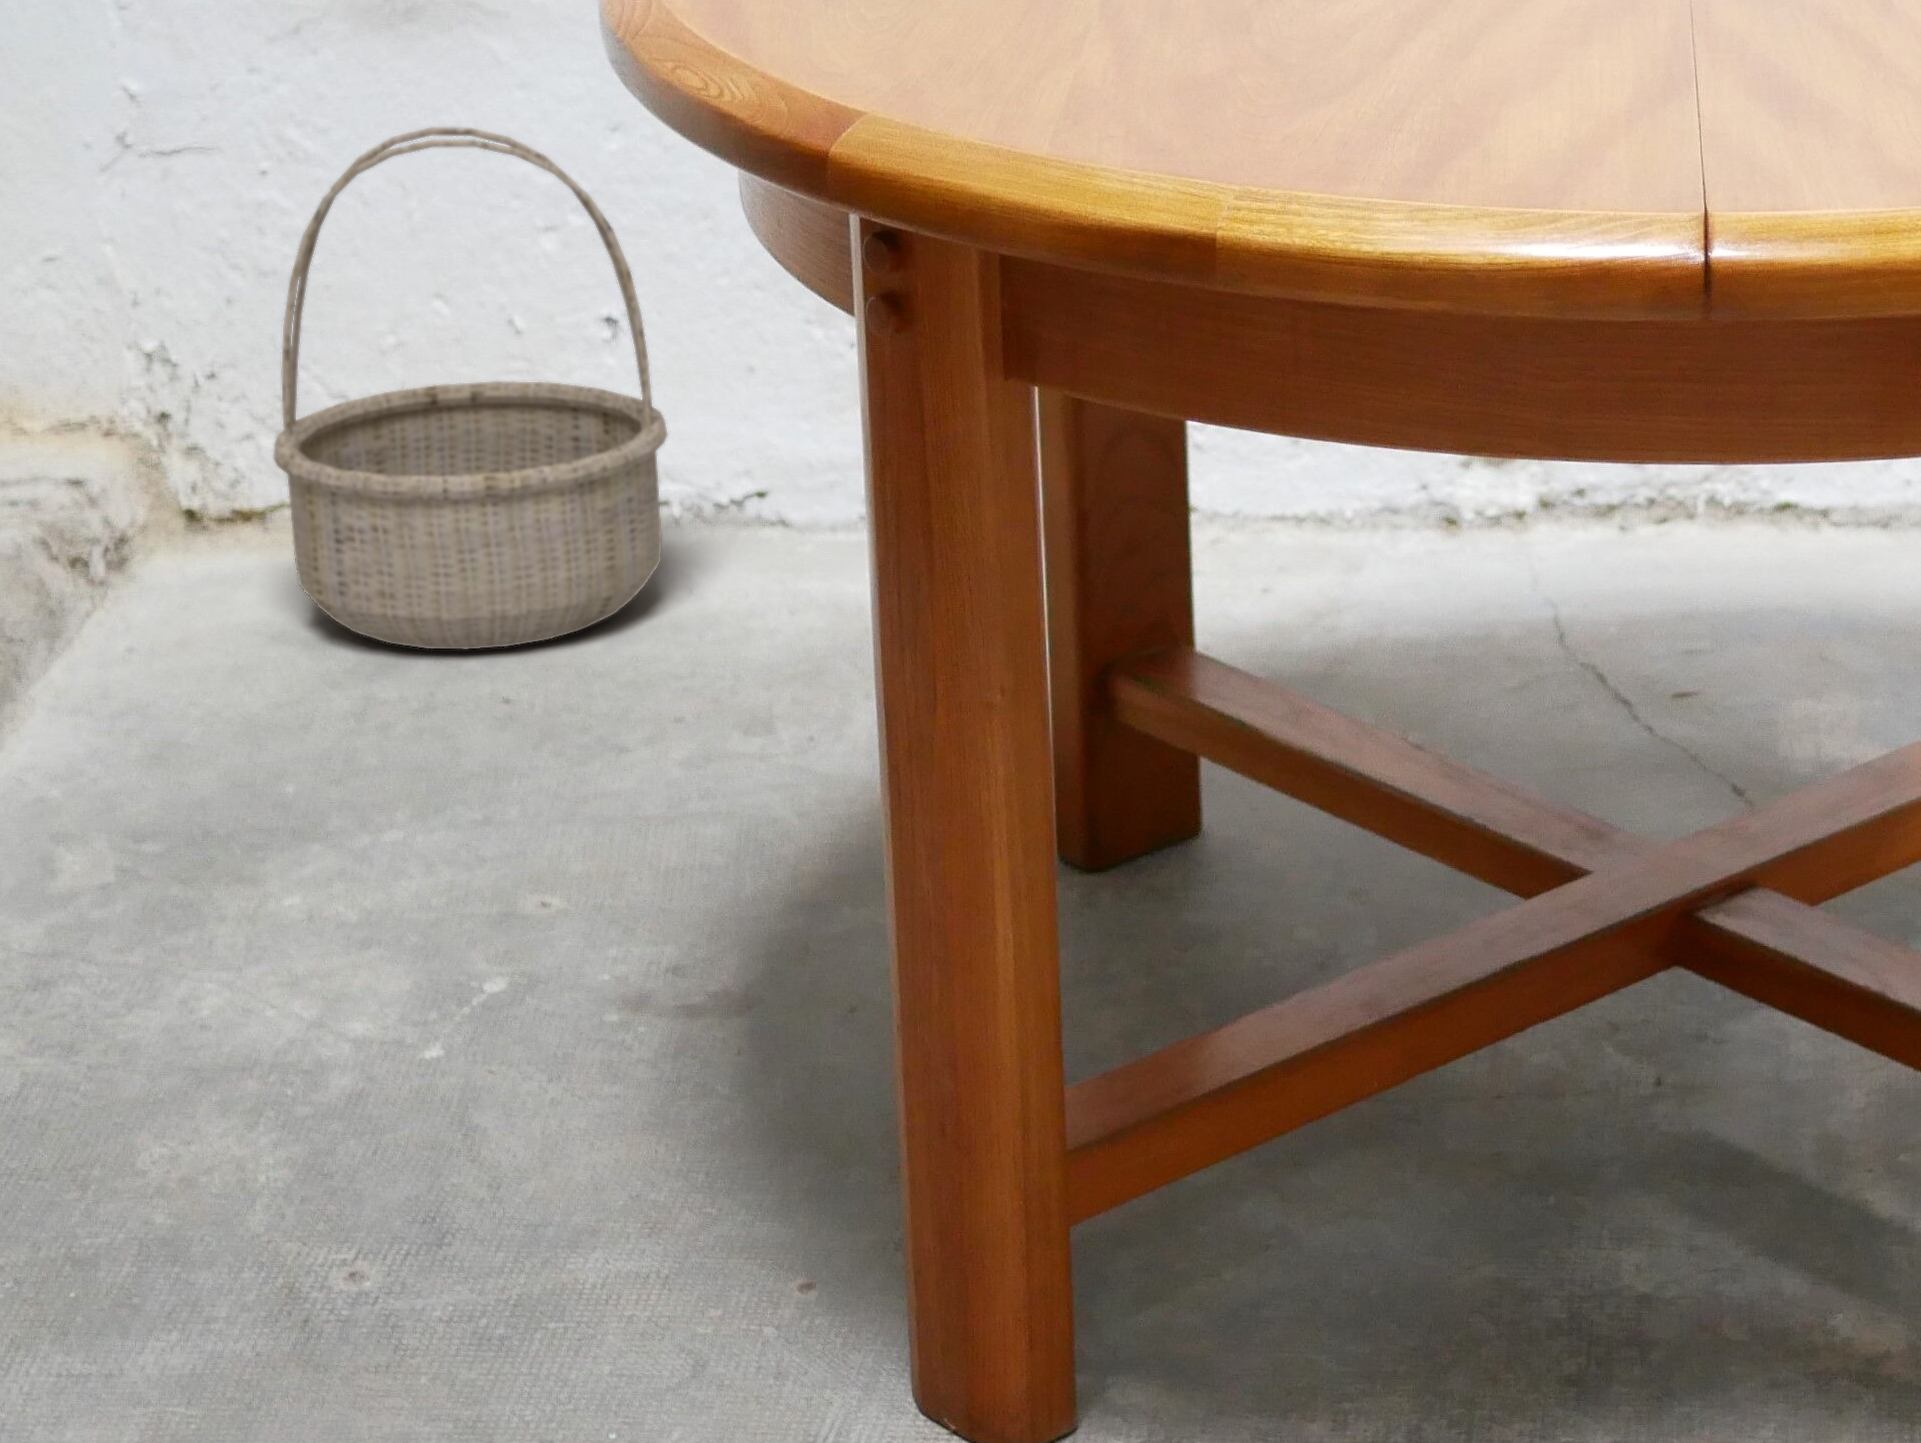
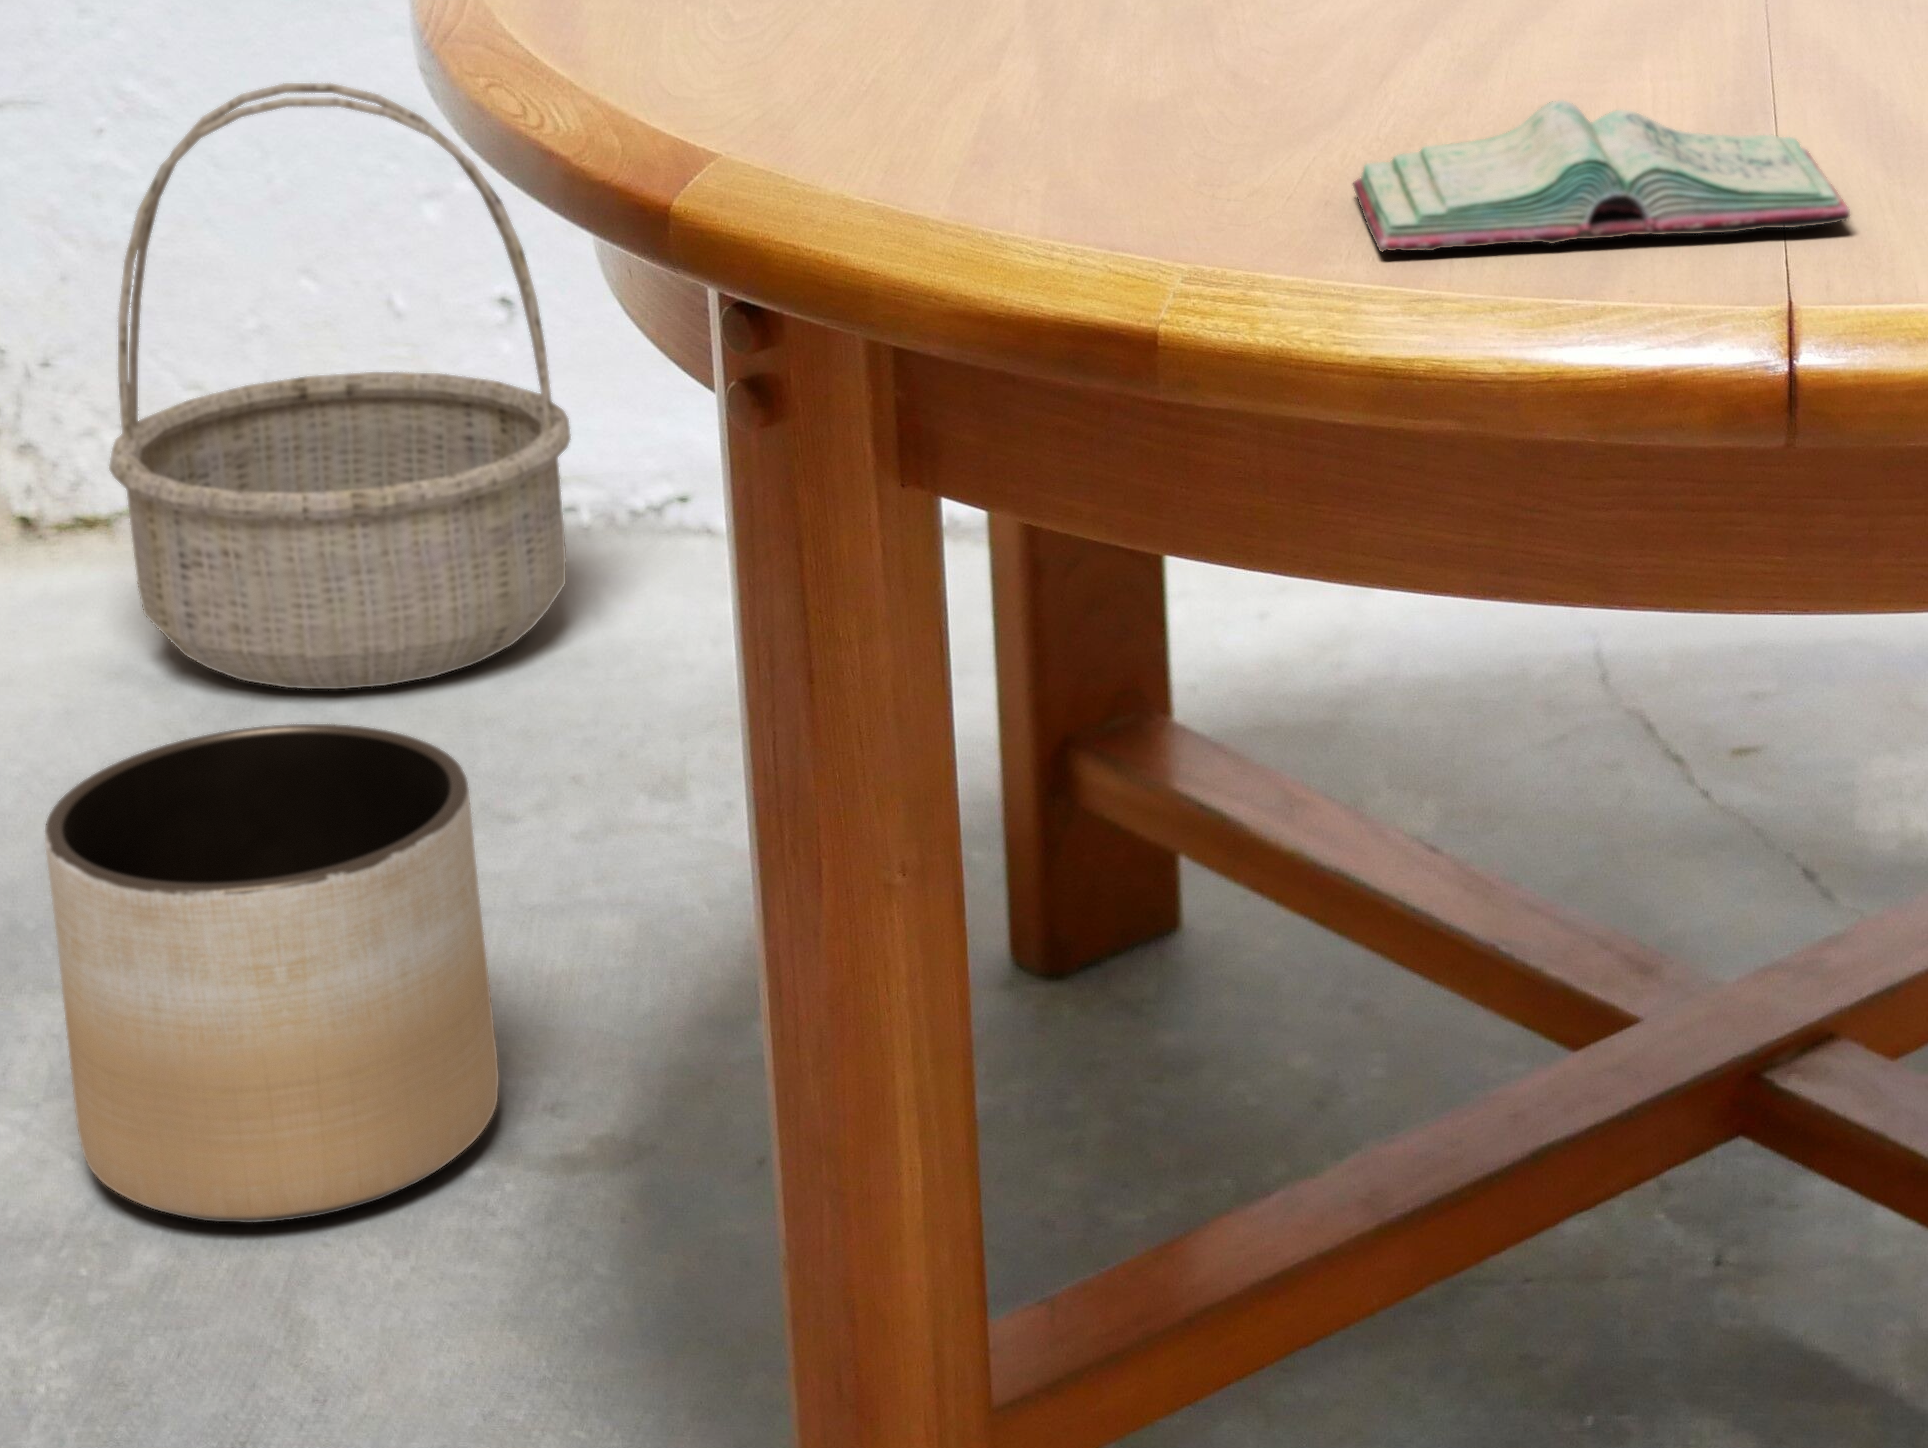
book: none [1369,64,1753,175] -> present [1353,101,1850,252]
planter: none [261,646,629,1055] -> present [45,724,499,1223]

